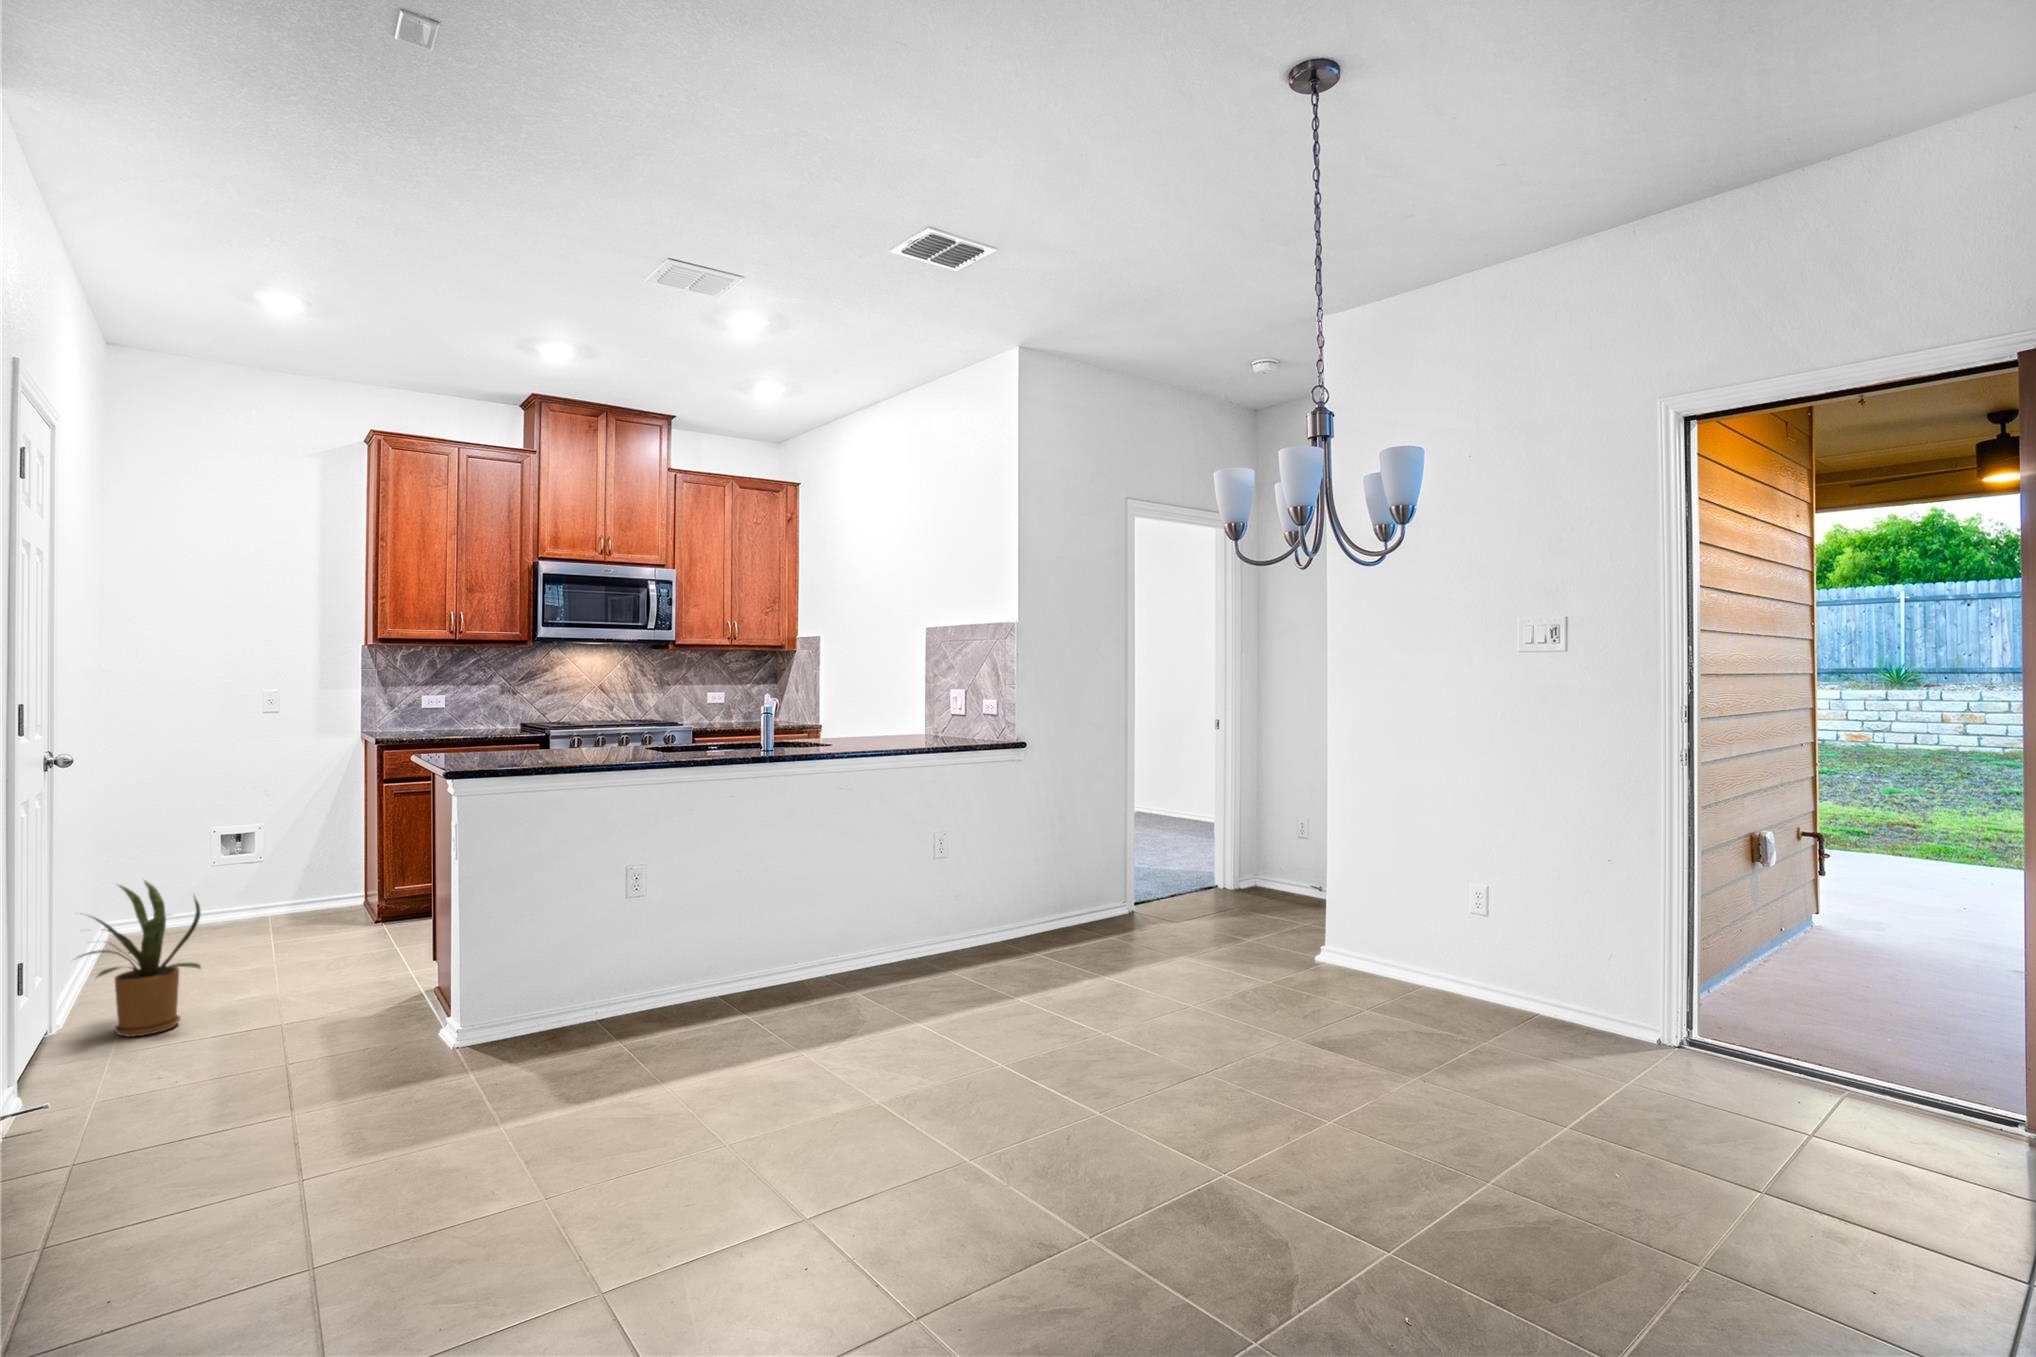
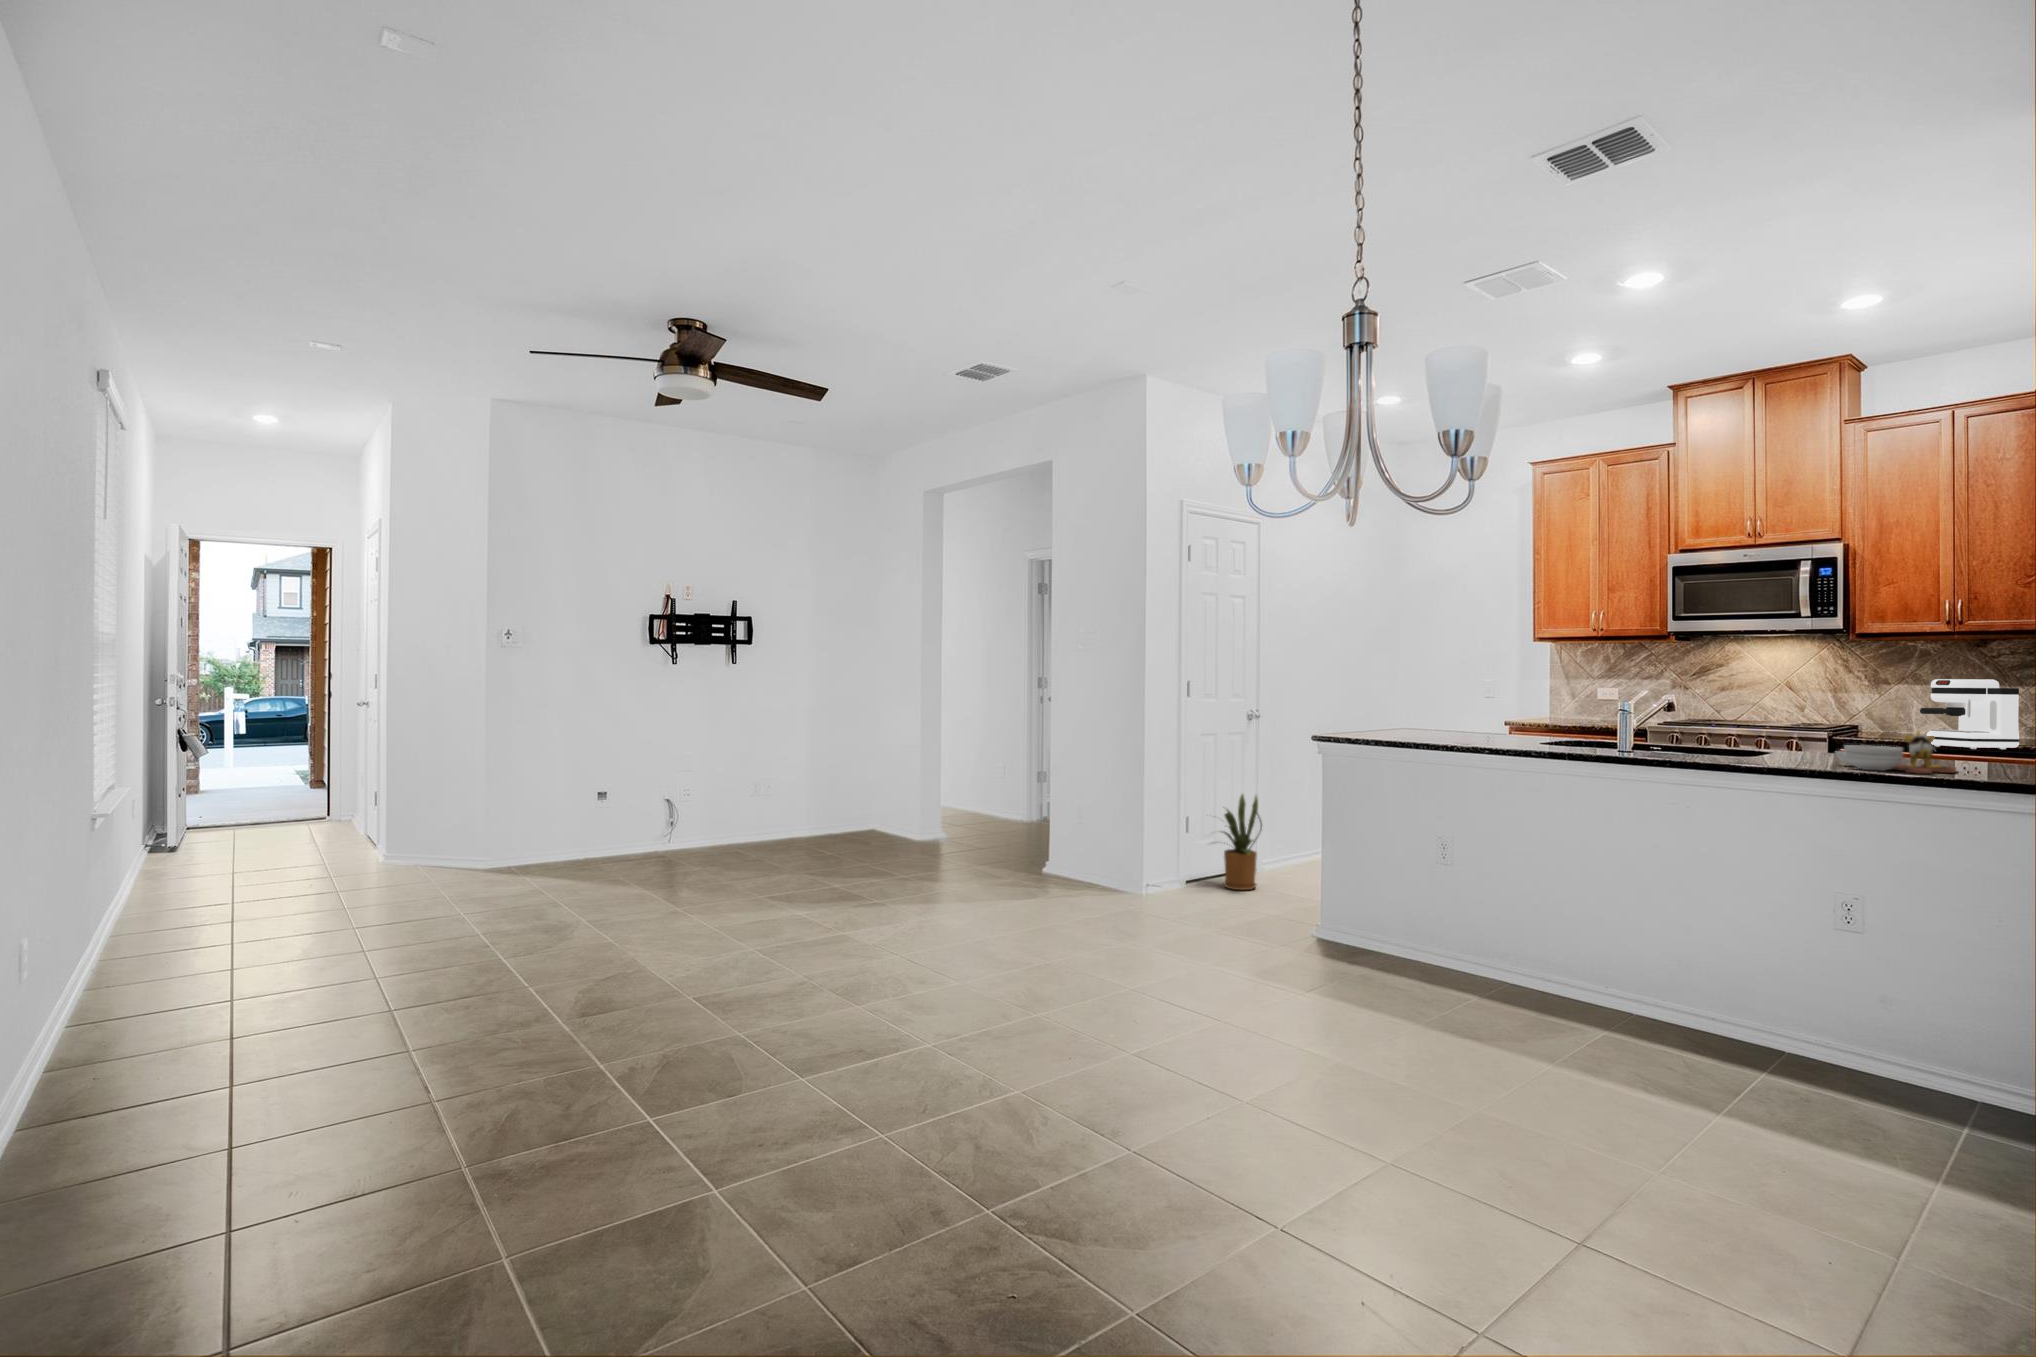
coffee maker: none [703,681,750,731] -> present [1920,679,2019,749]
cutting board: none [888,722,961,751] -> present [1836,731,1957,774]

